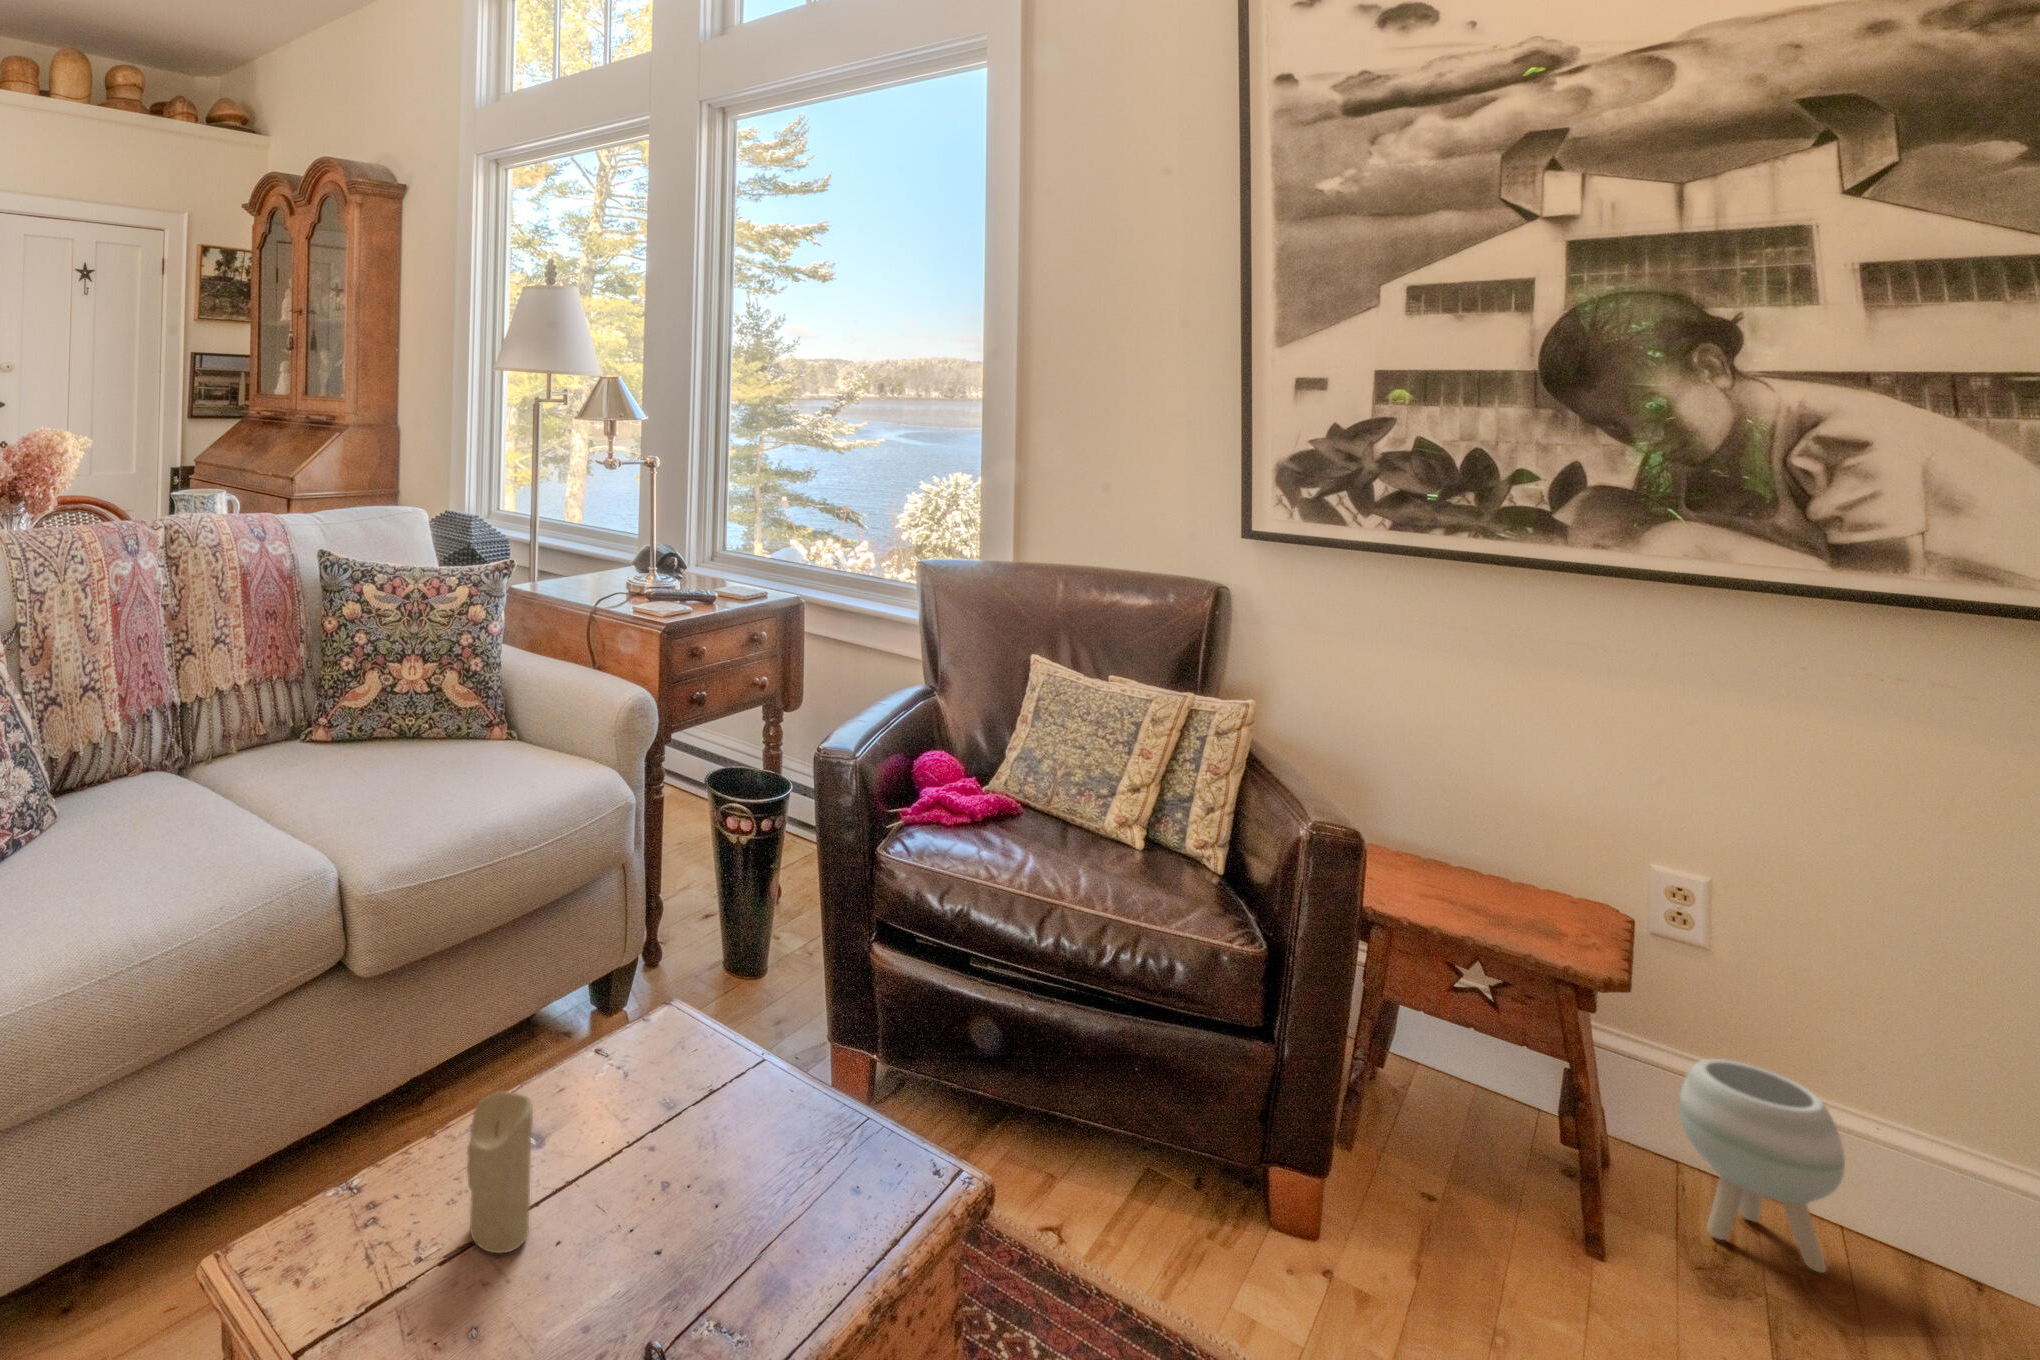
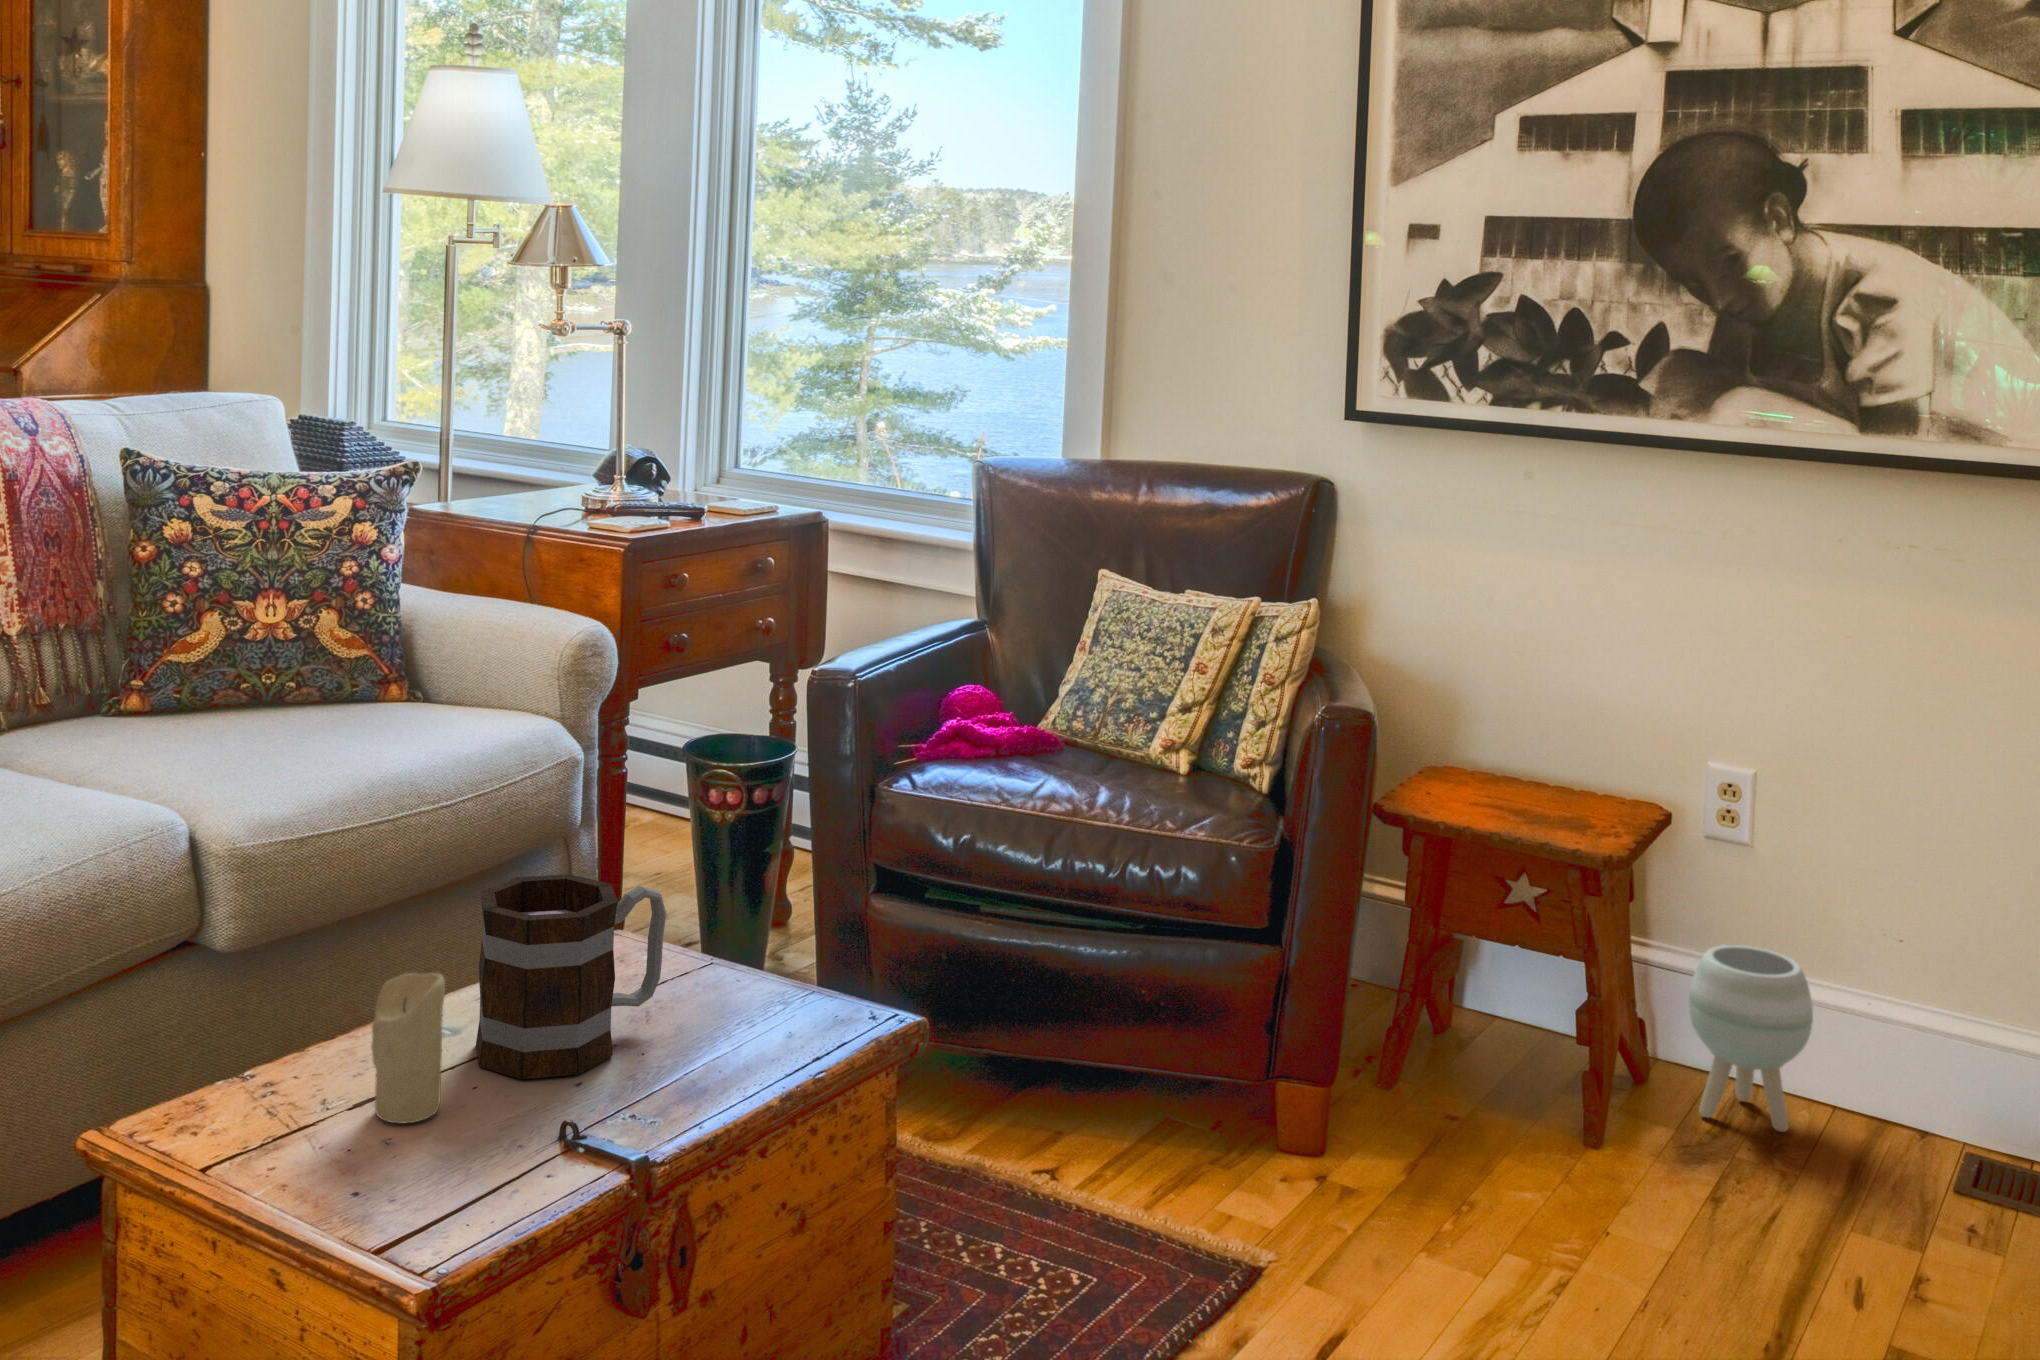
mug: none [560,976,728,1196] -> present [476,874,666,1079]

